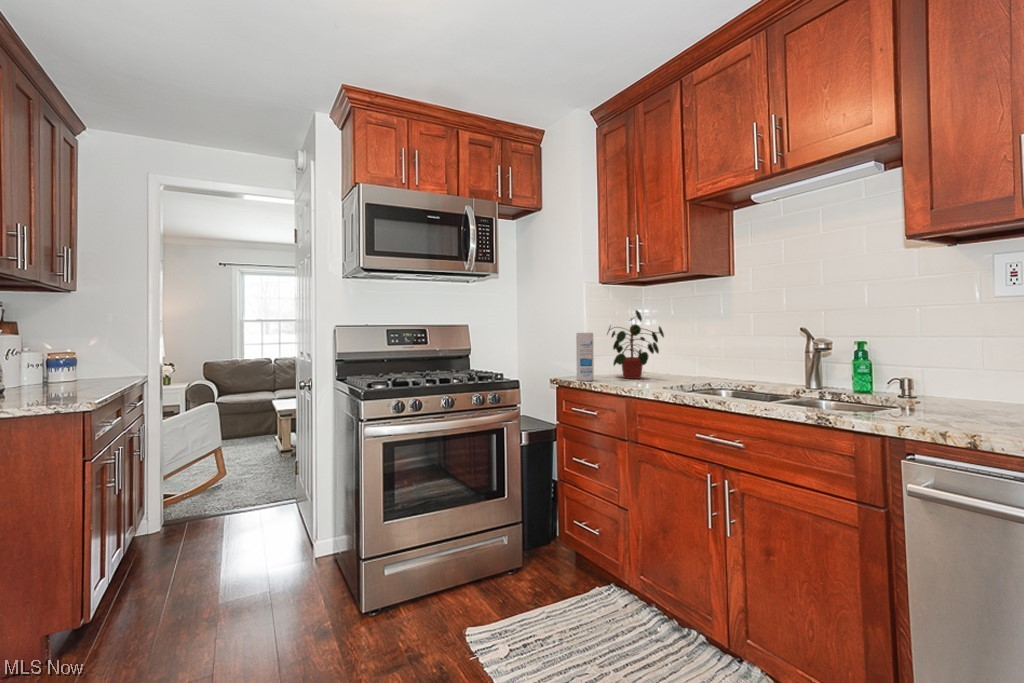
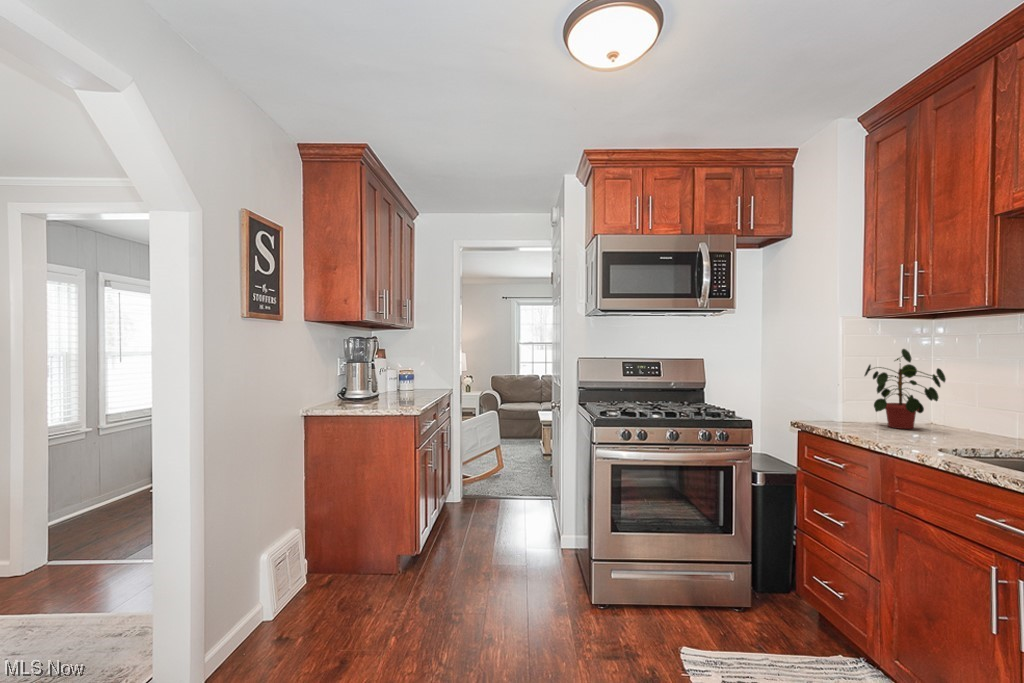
canister: present [576,333,594,381] -> none [821,373,842,427]

